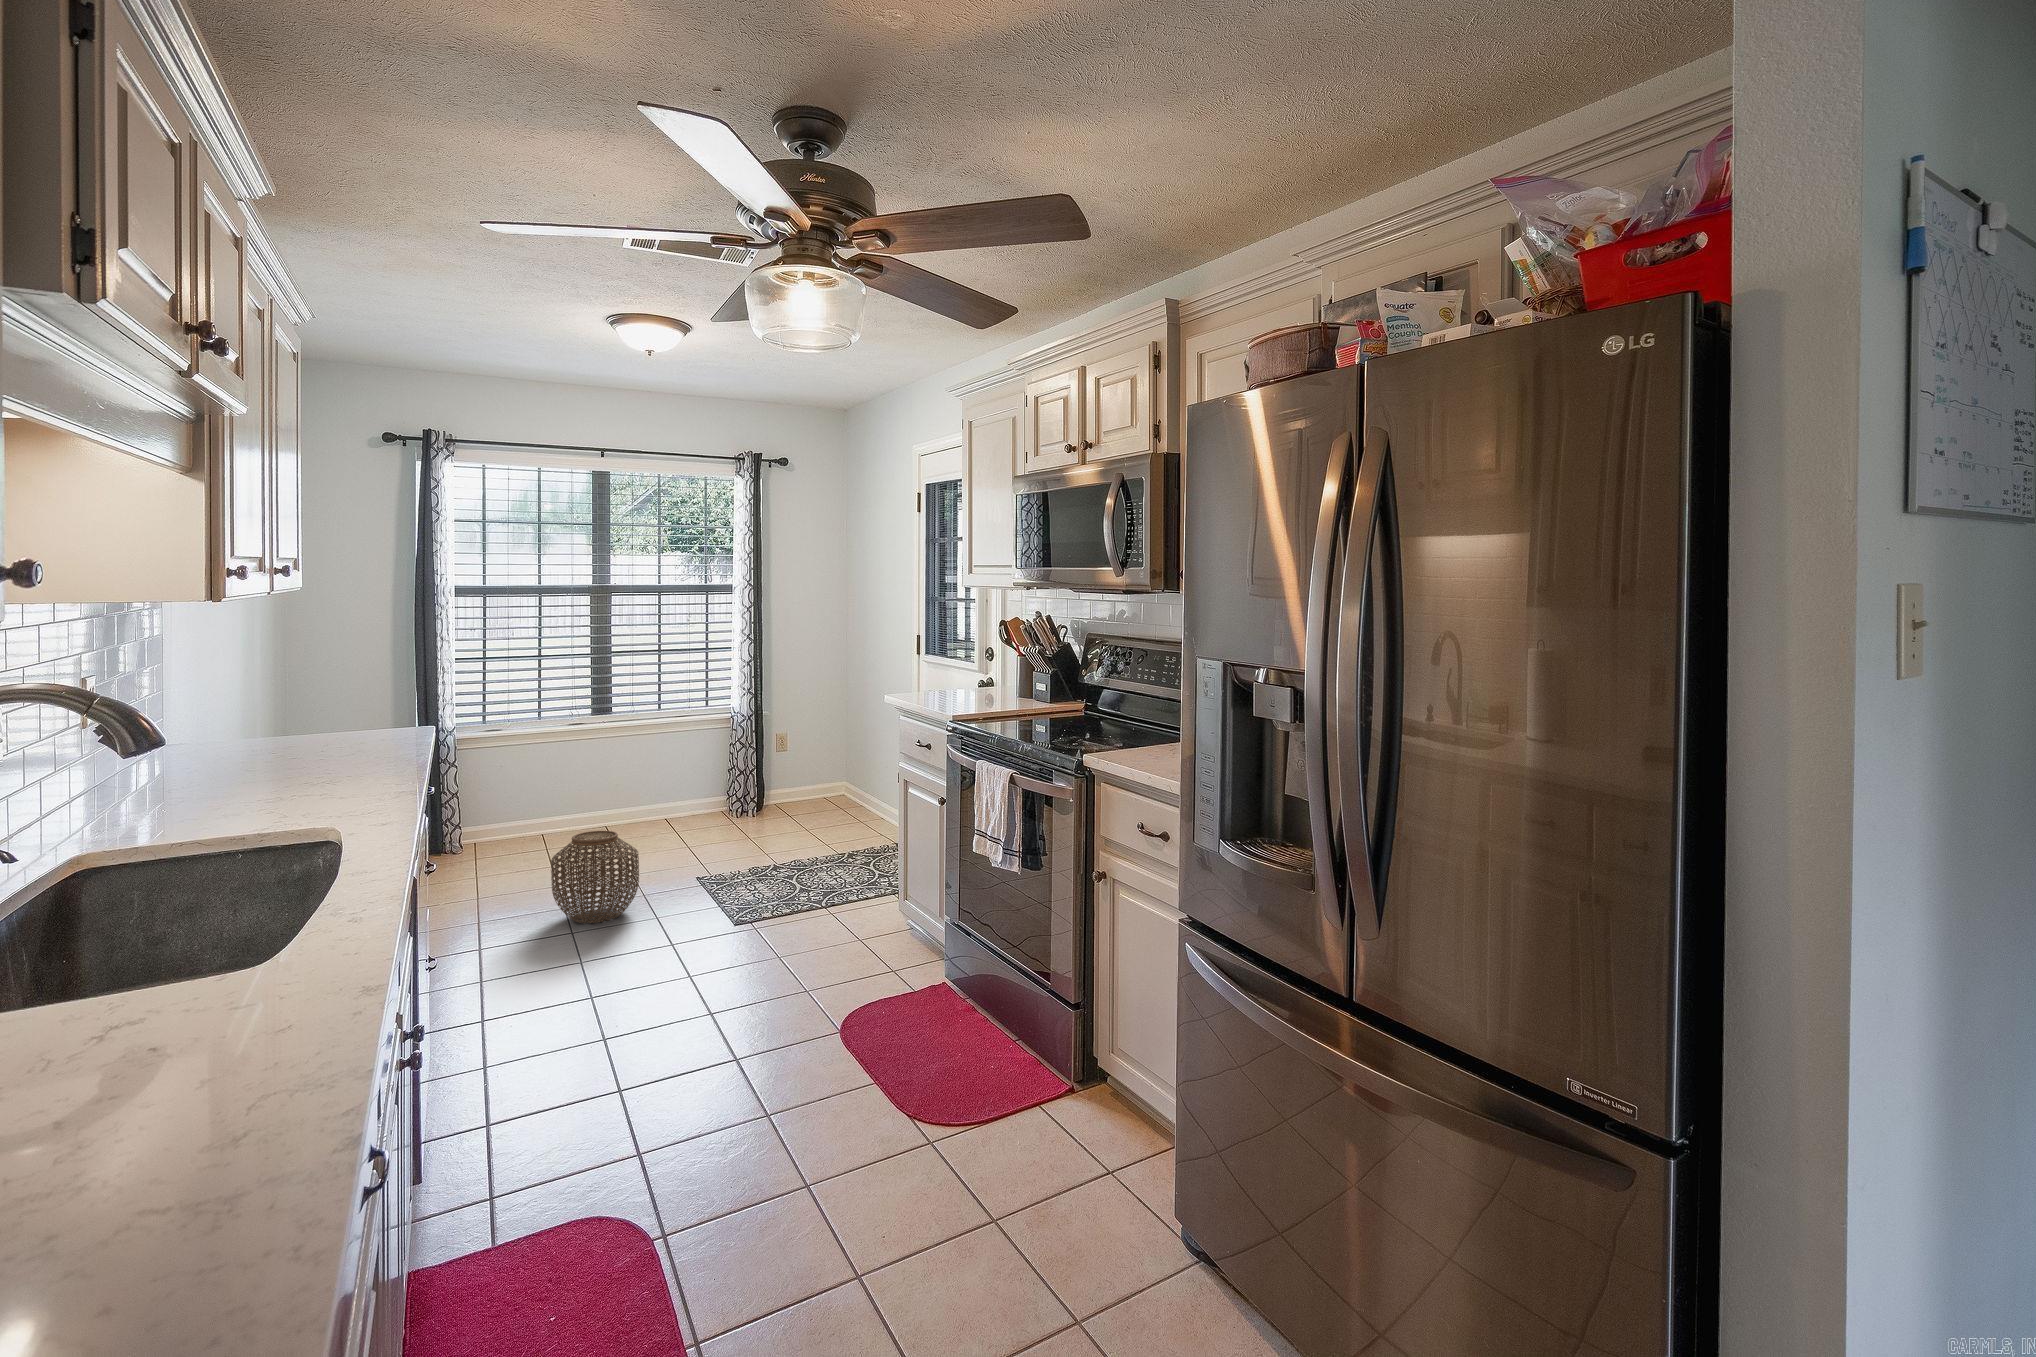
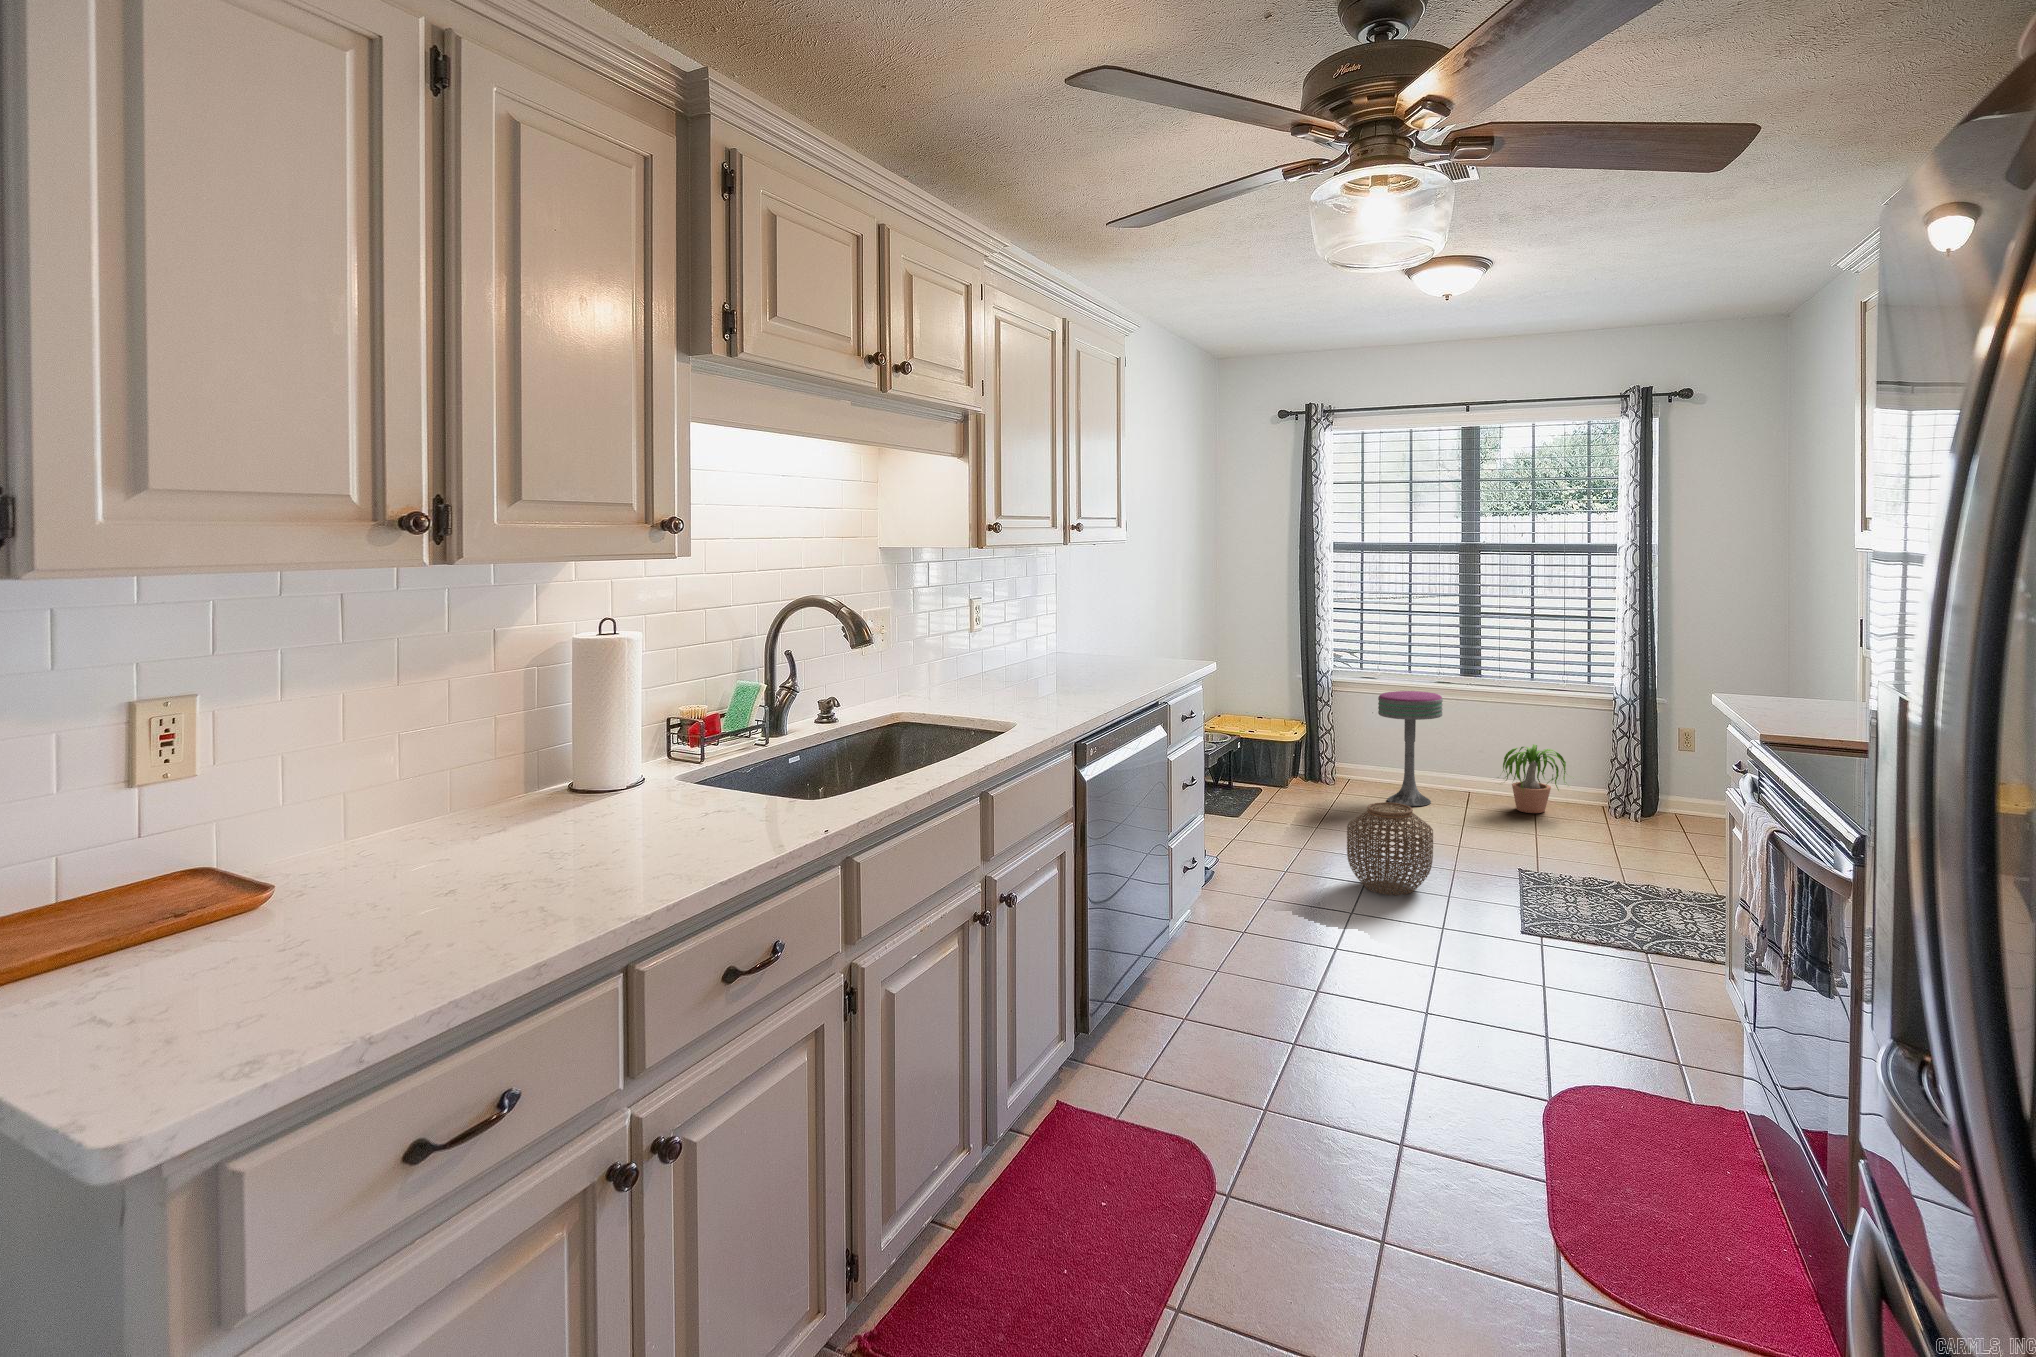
bar stool: none [522,730,588,845] -> present [1378,691,1443,806]
potted plant: none [640,769,714,830] -> present [1498,744,1566,813]

